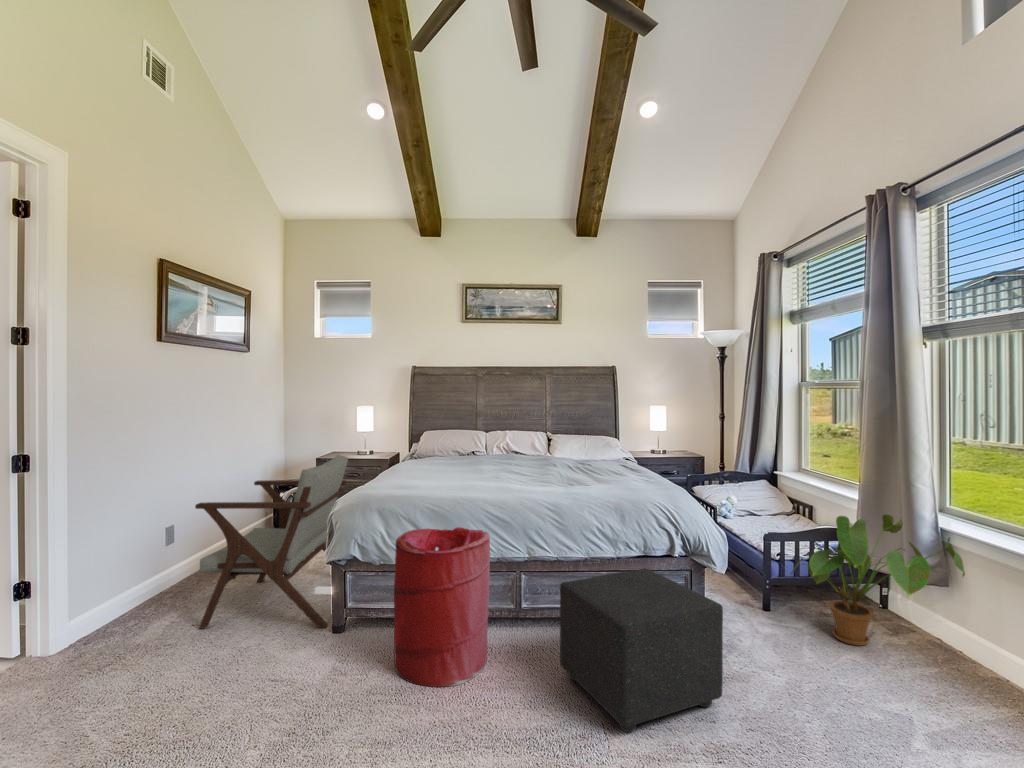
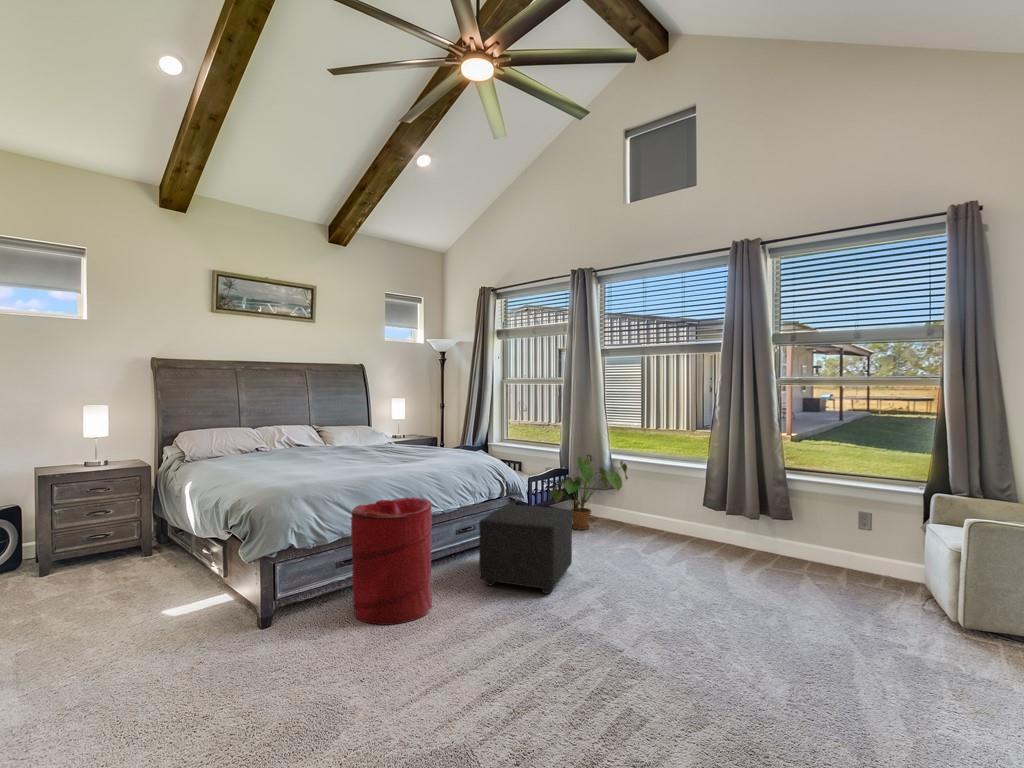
lounge chair: present [195,455,348,629] -> none [55,458,248,681]

